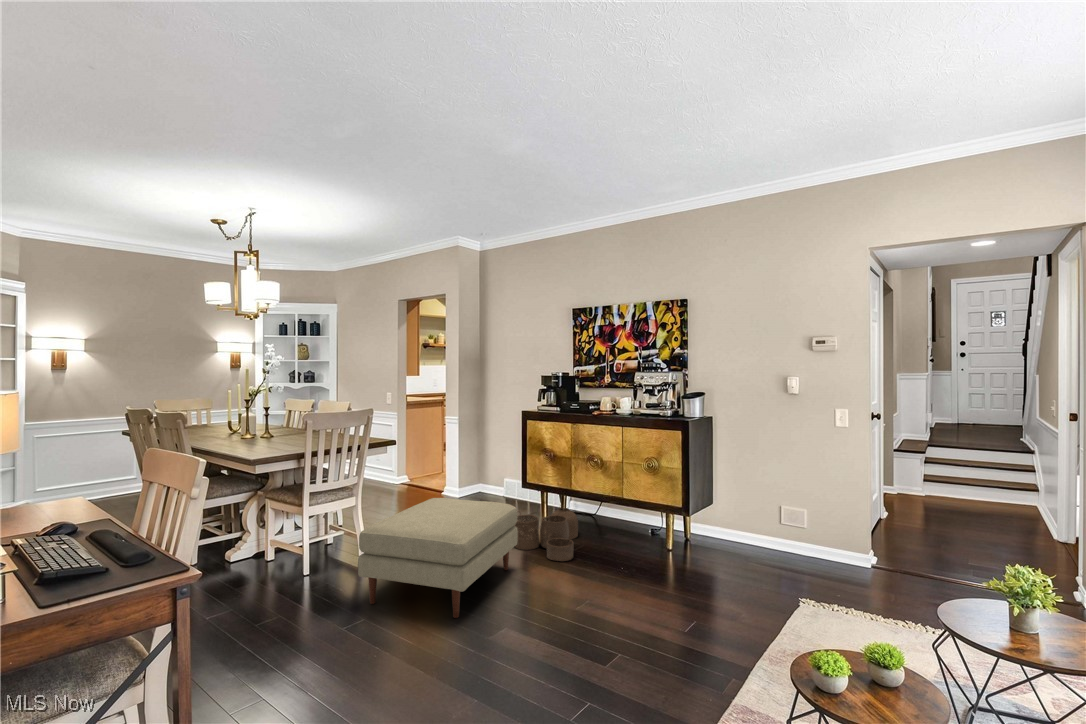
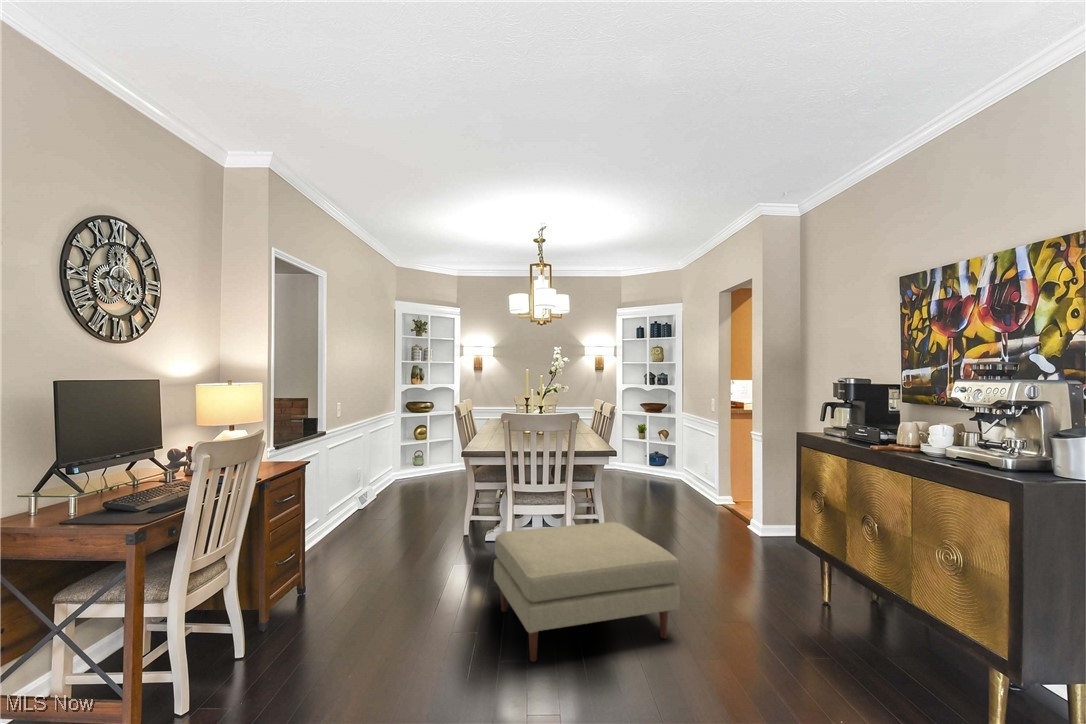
woven basket: present [515,508,578,561] -> none [719,569,841,665]

